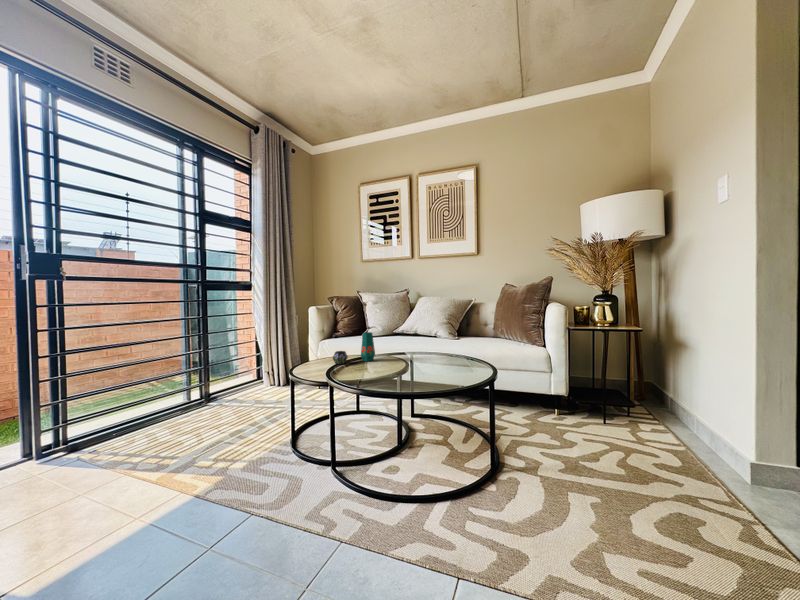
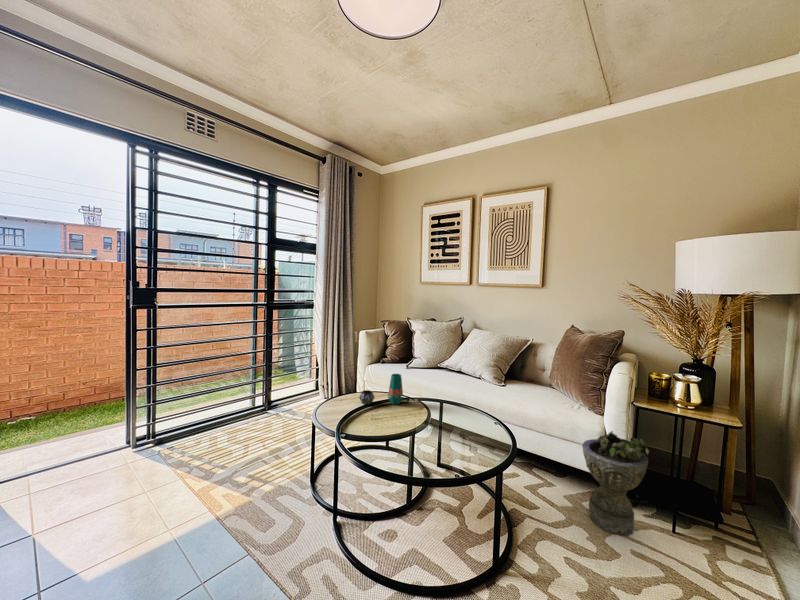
planter: none [537,353,587,432] -> present [582,431,649,535]

